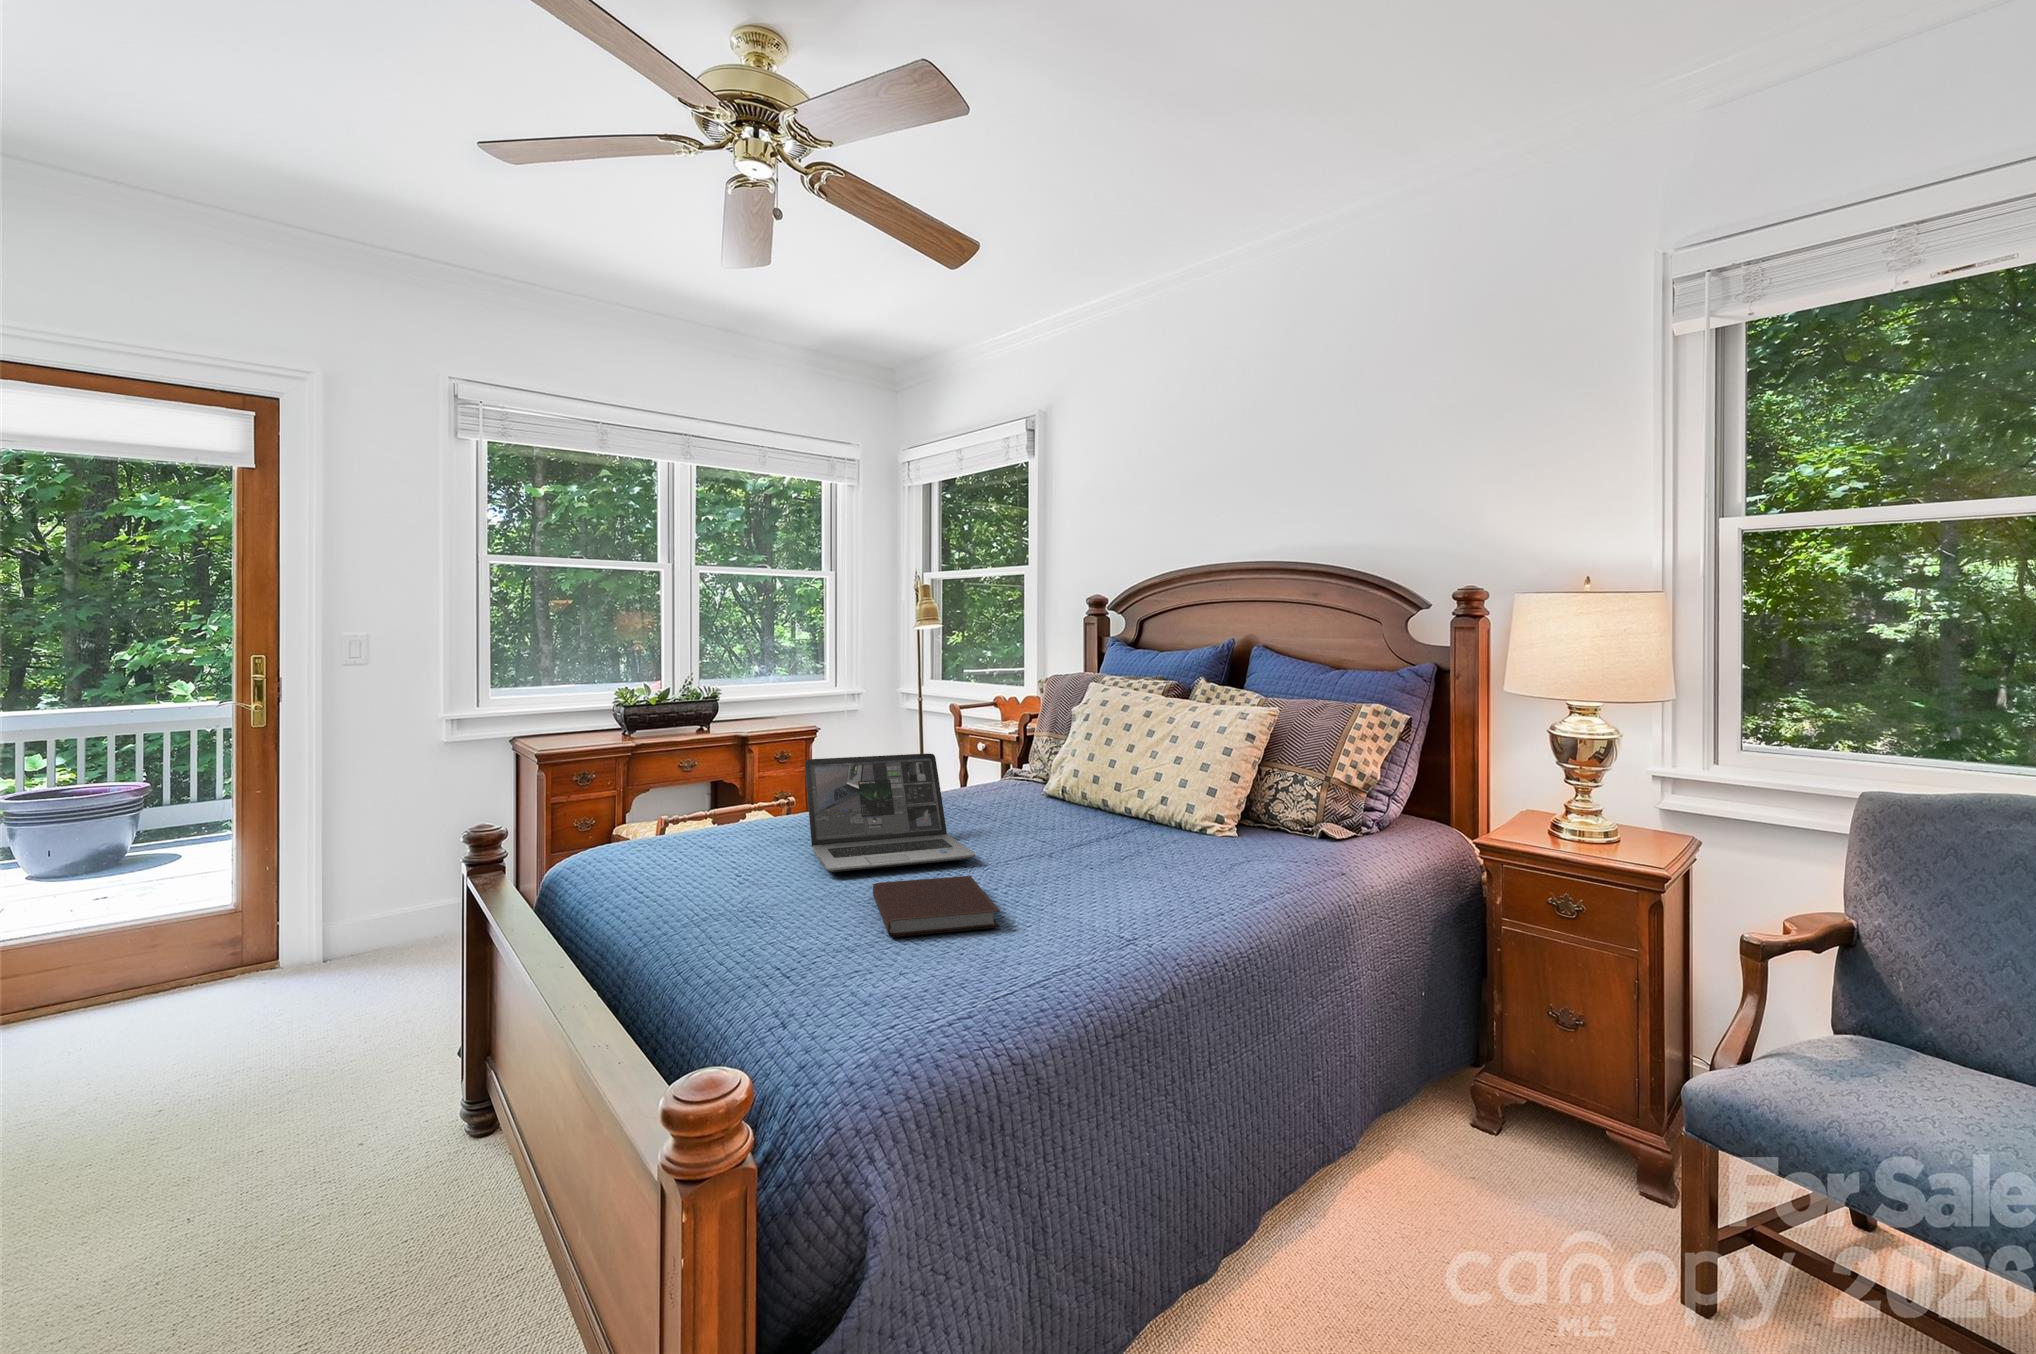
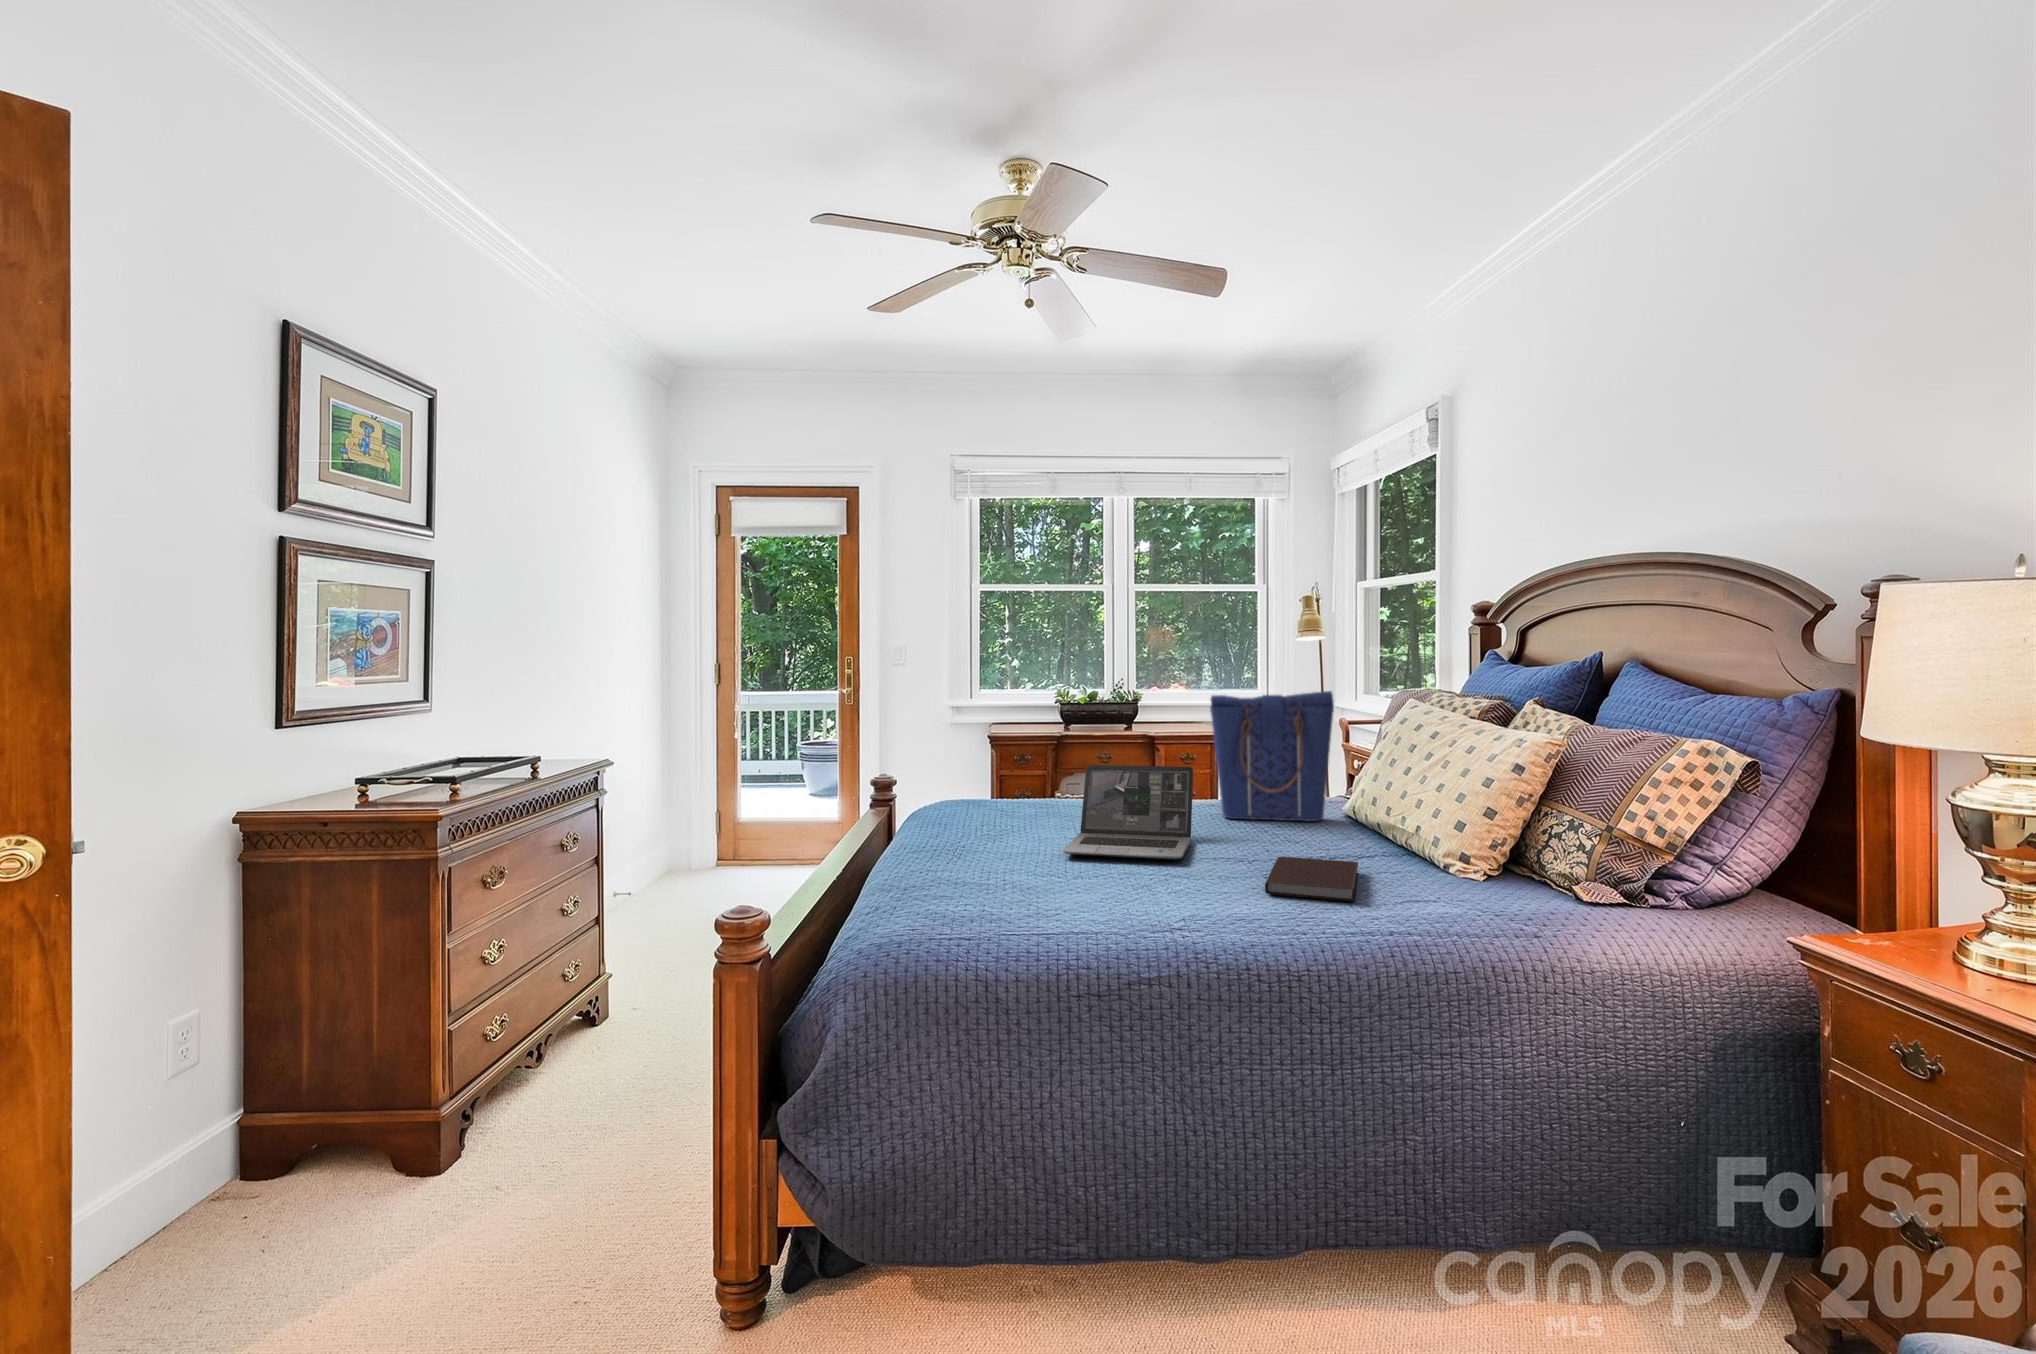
tote bag: none [926,668,1050,812] -> present [1210,691,1334,821]
notebook: present [873,876,1000,937] -> present [1265,857,1358,902]

